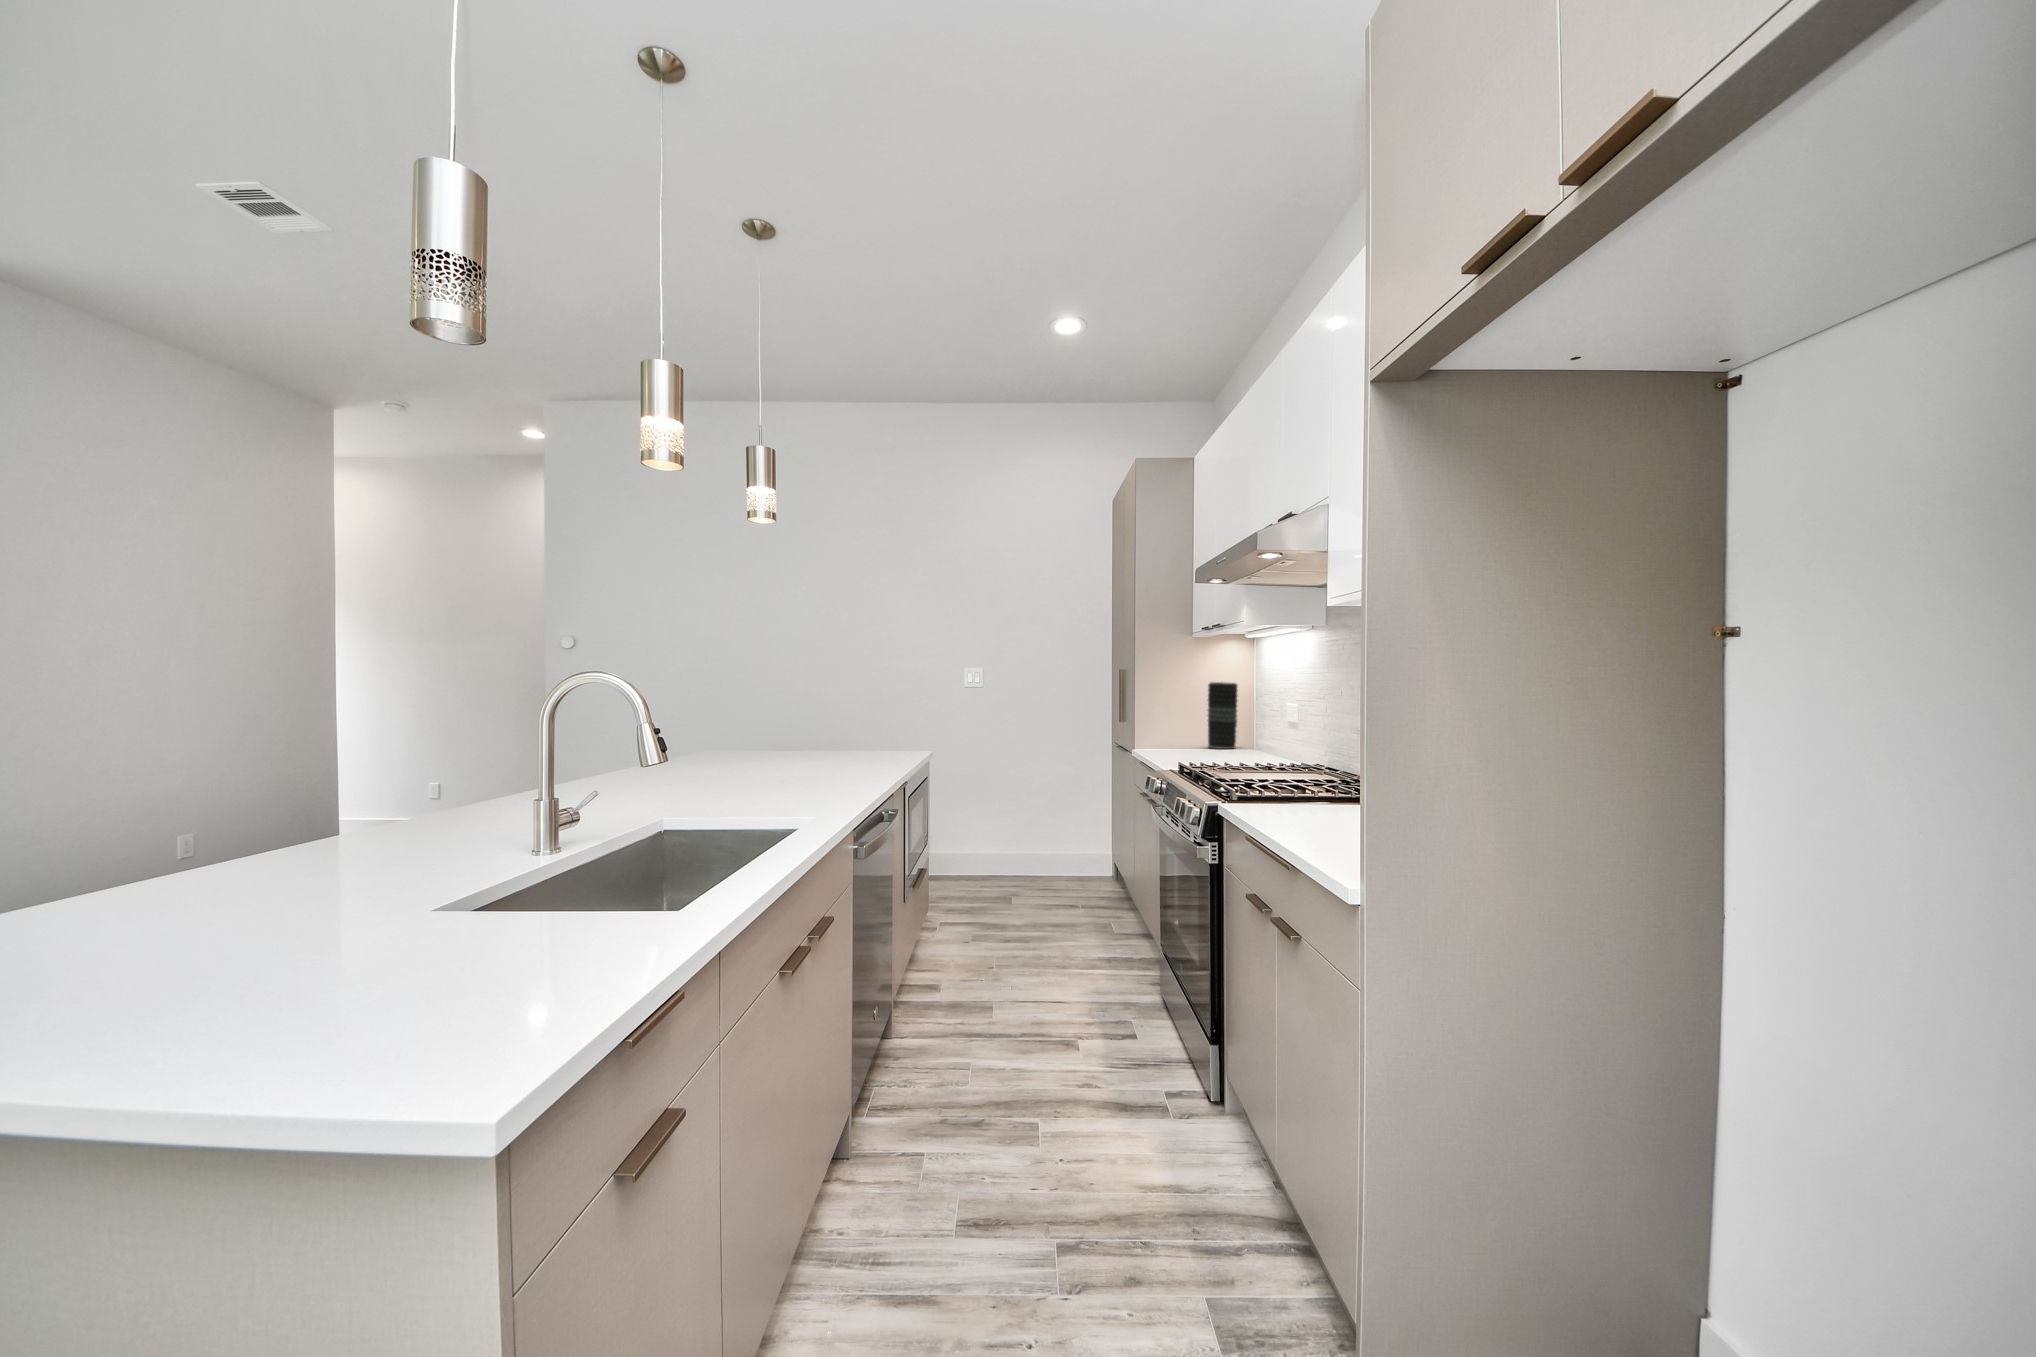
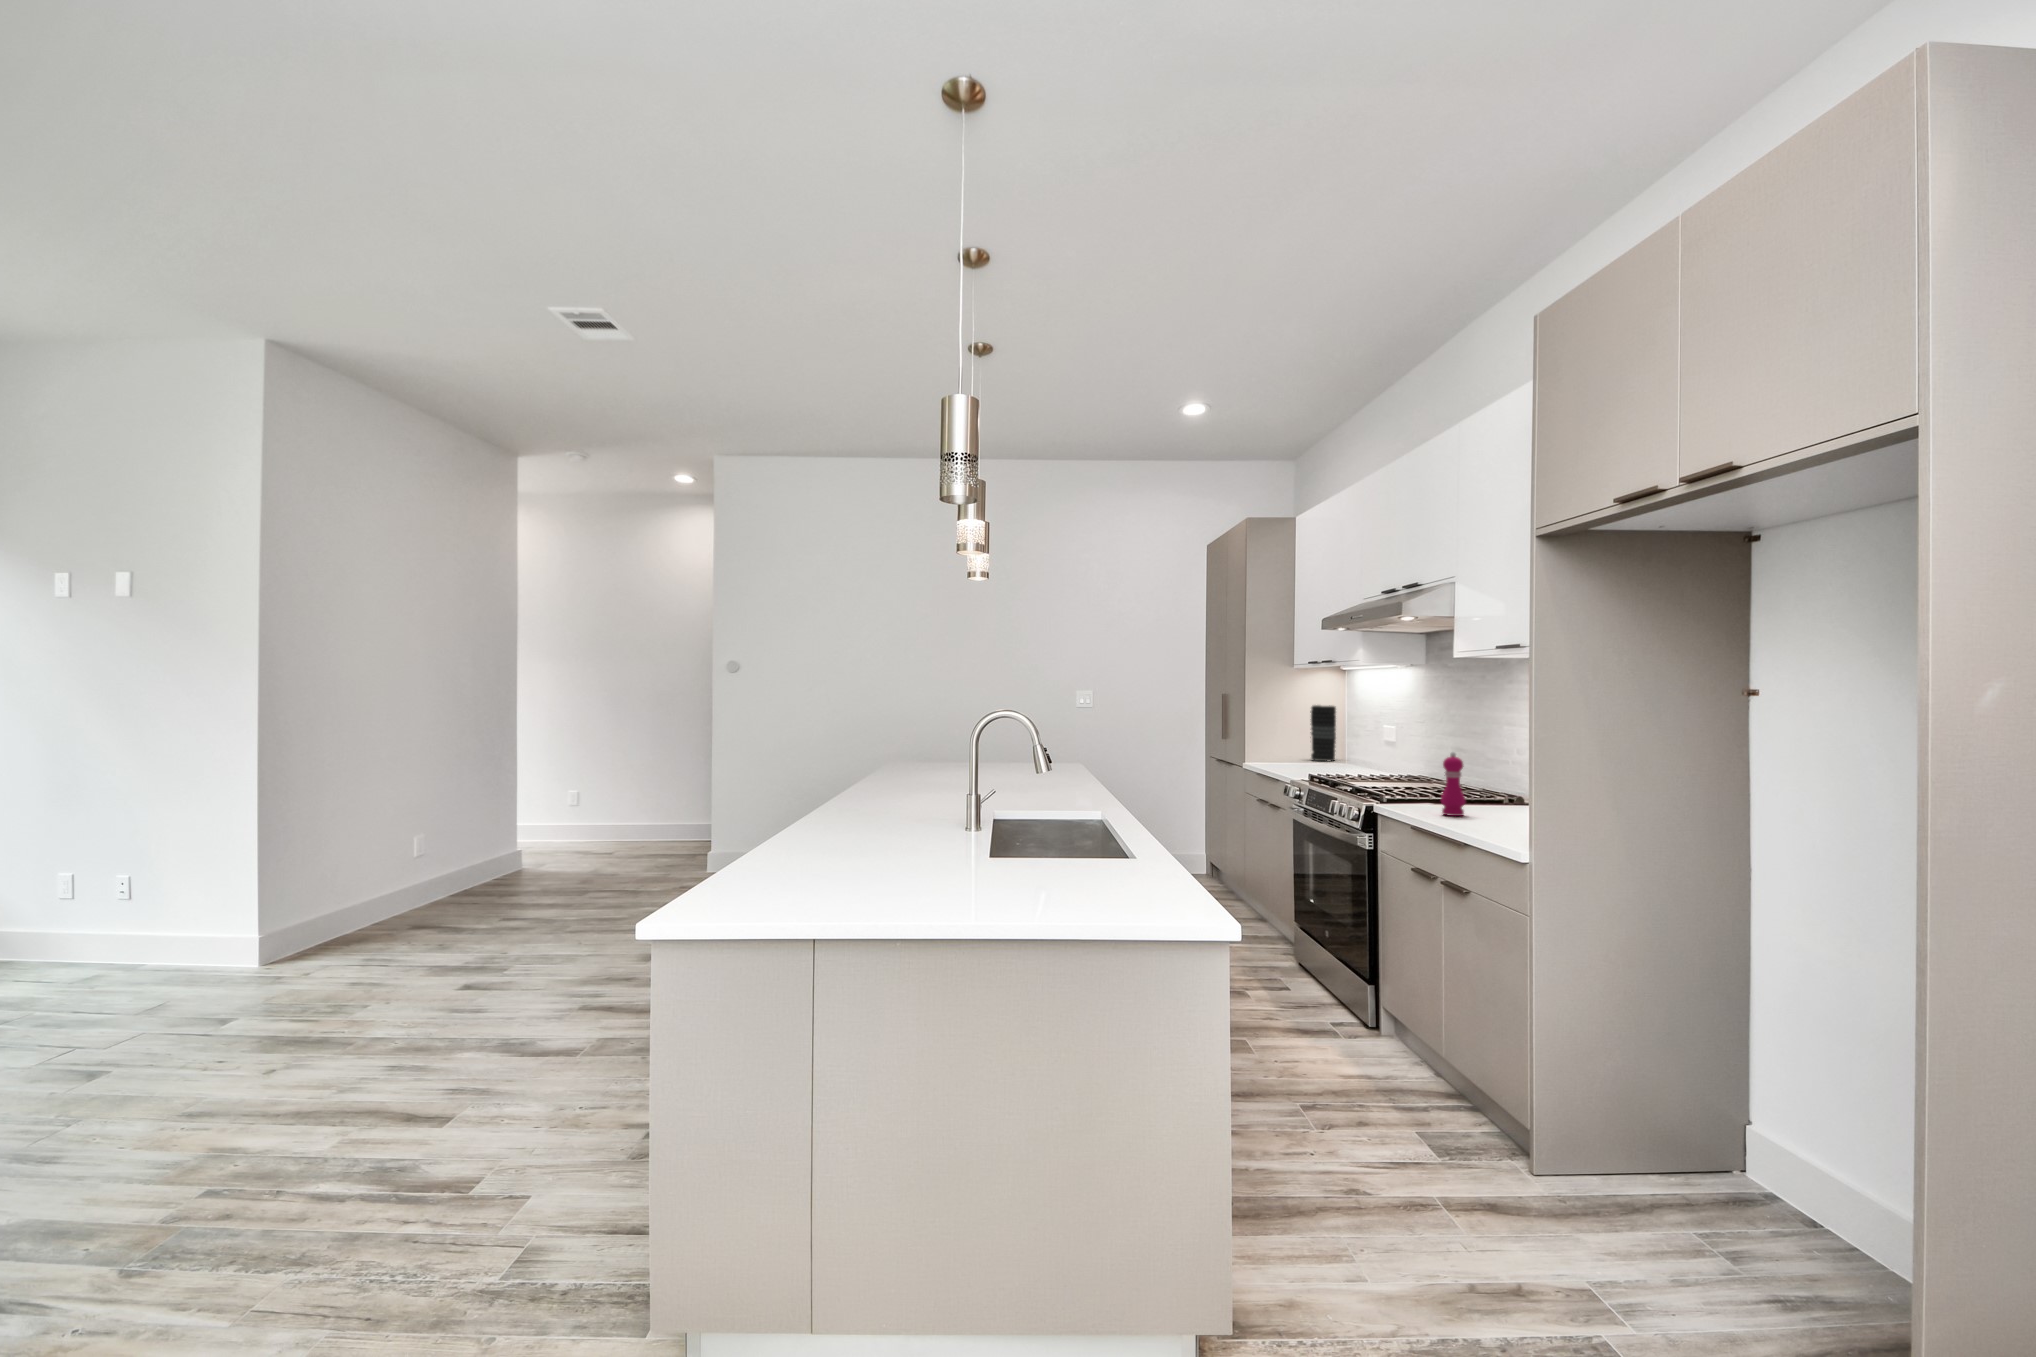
pepper mill: none [1288,729,1321,821] -> present [1441,752,1465,816]

